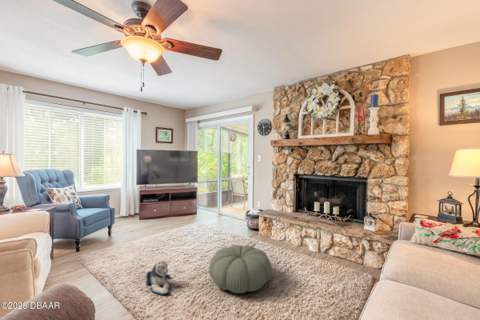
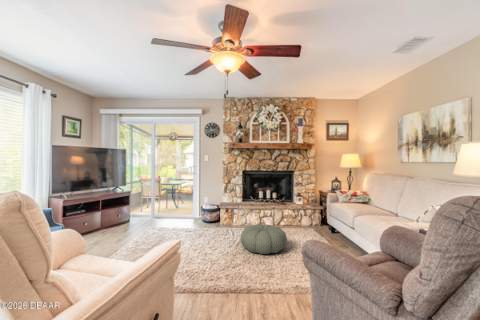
plush toy: present [146,261,170,295] -> none [202,246,240,271]

